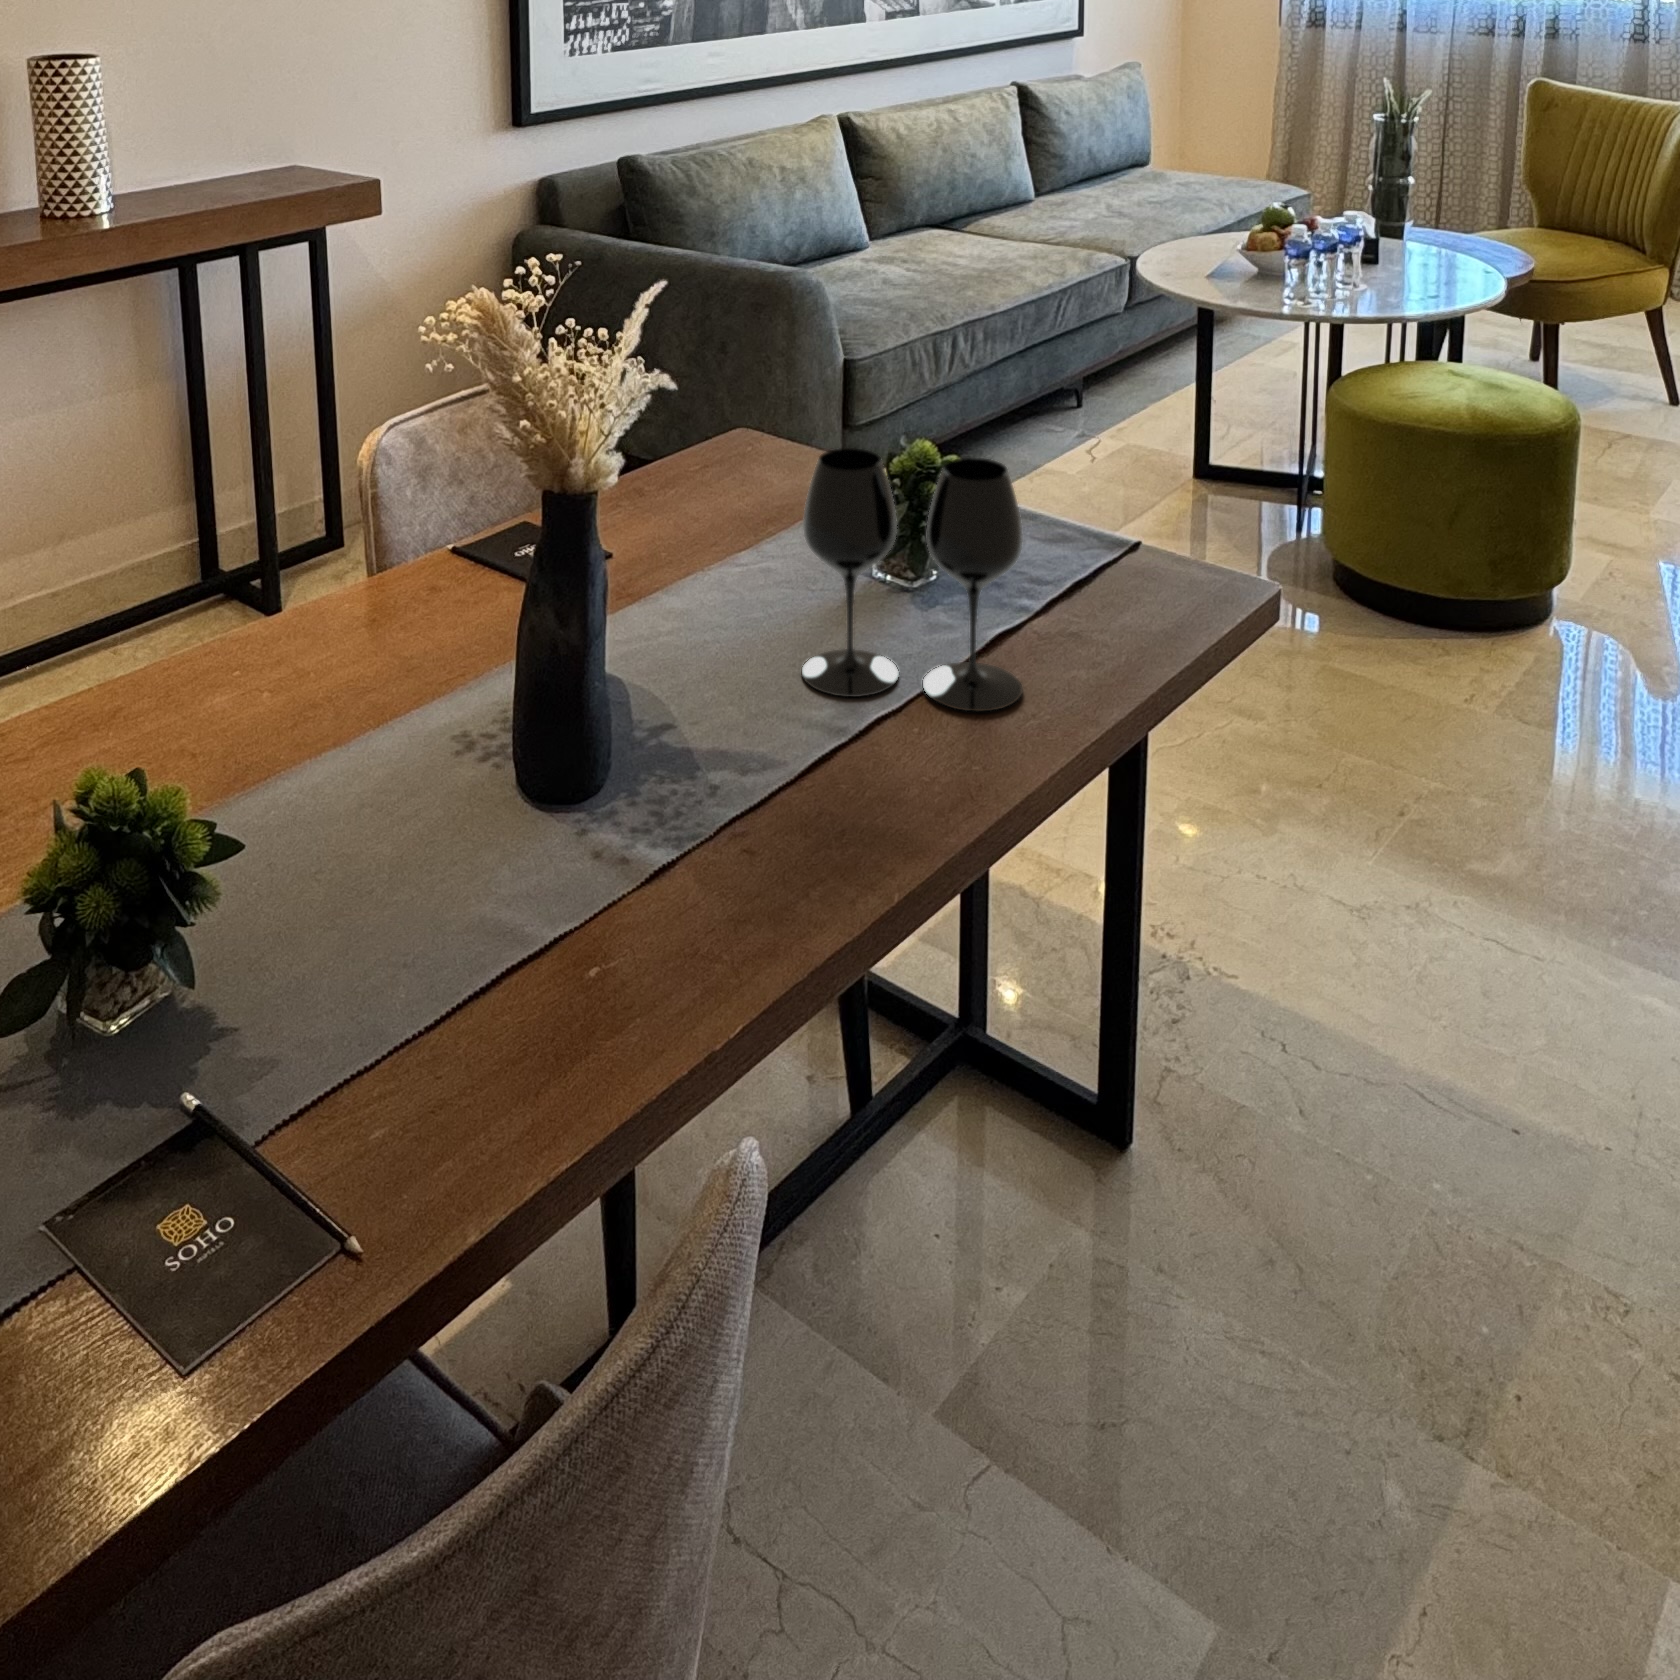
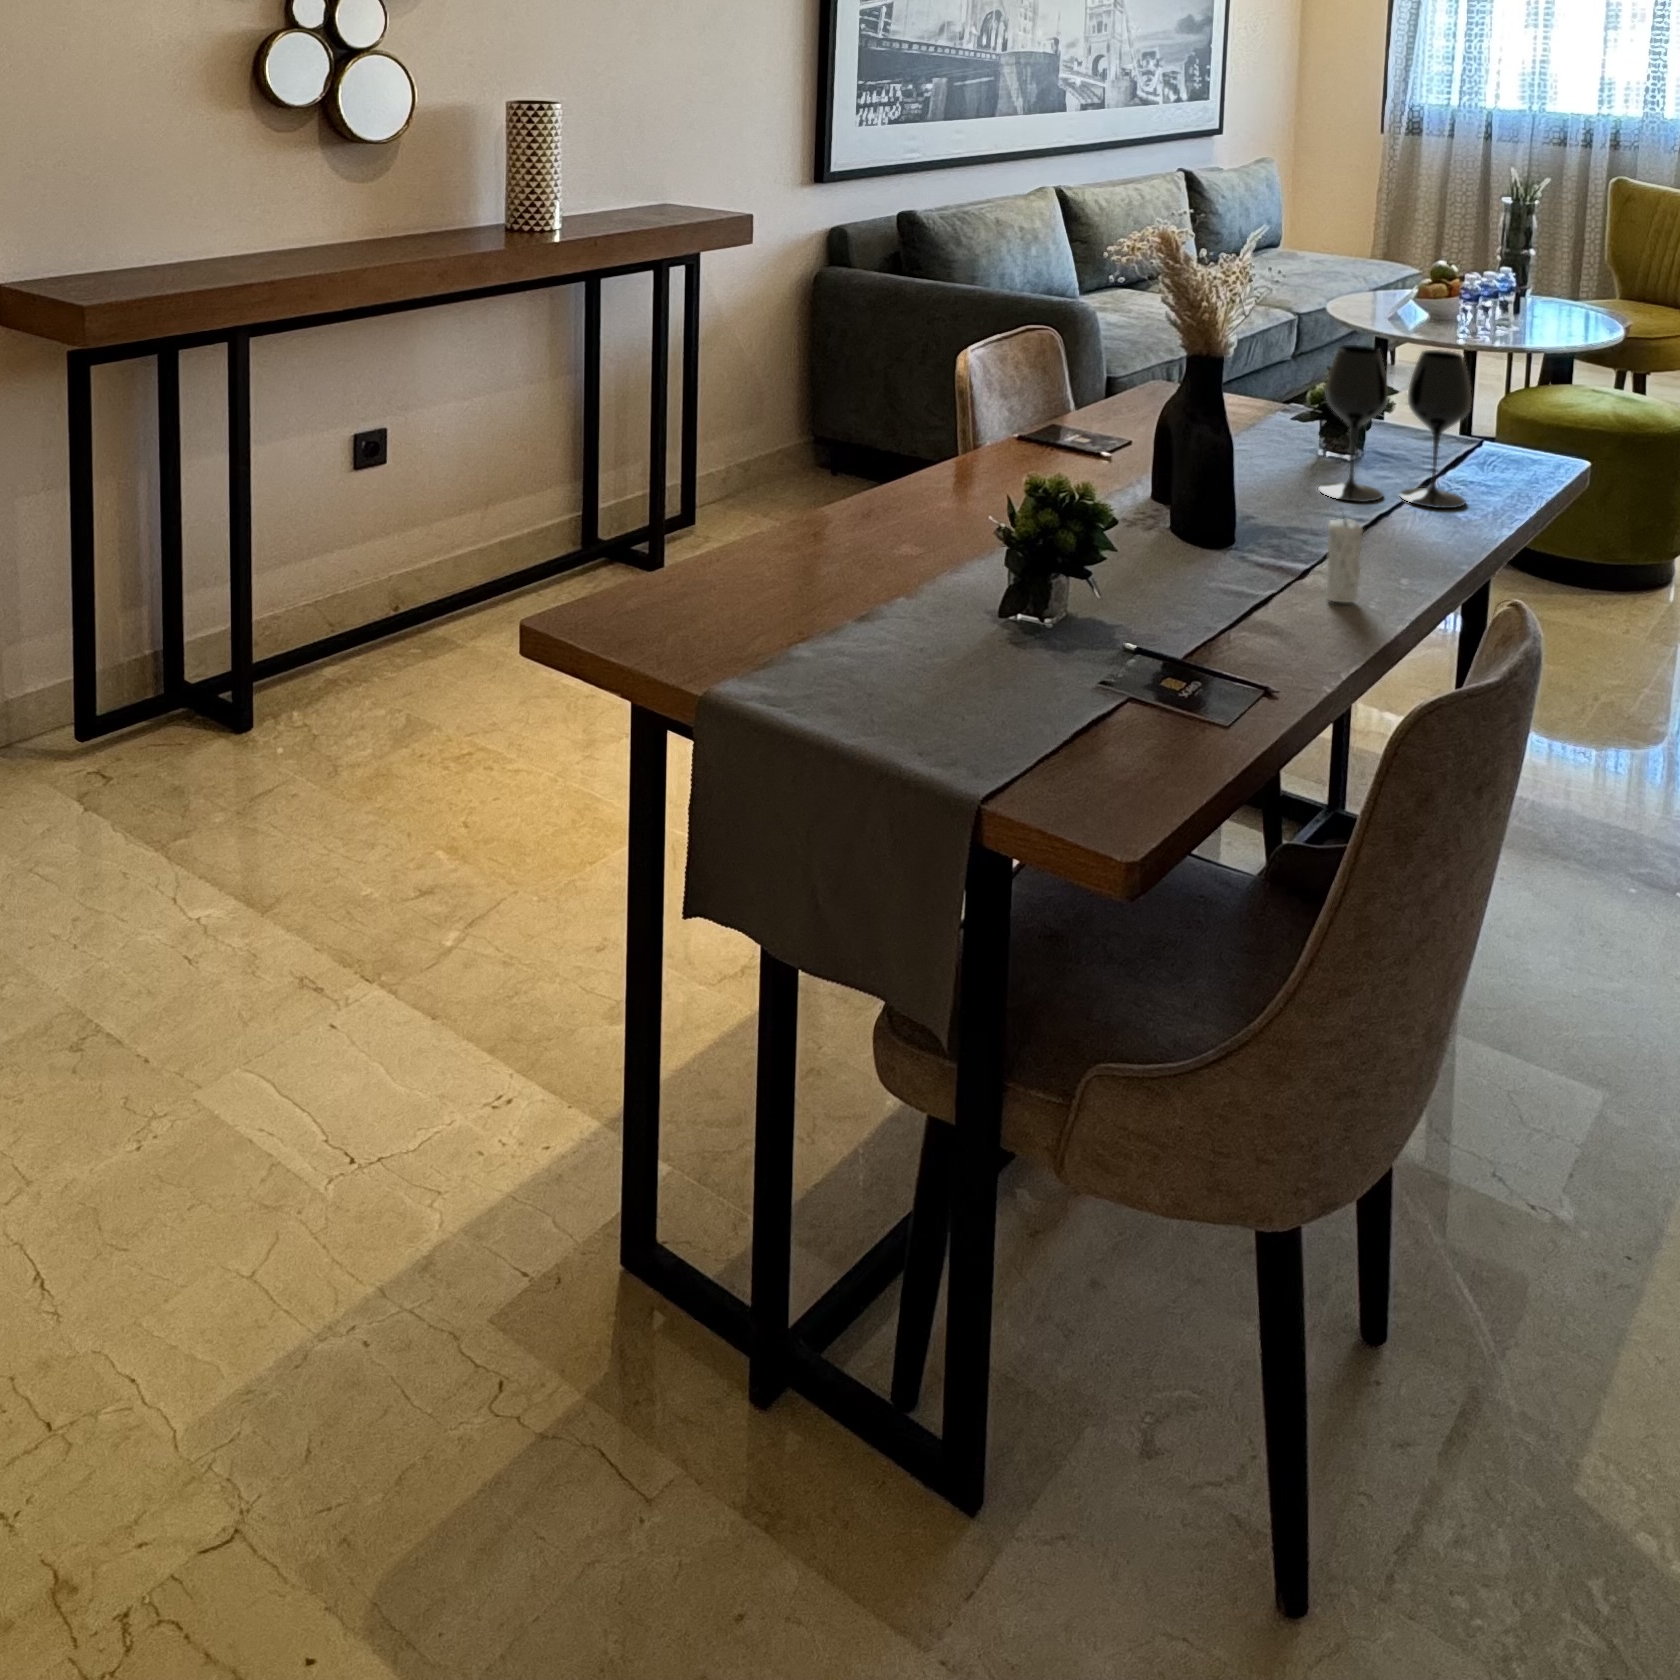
candle: none [613,815,675,983] -> present [1325,518,1363,602]

